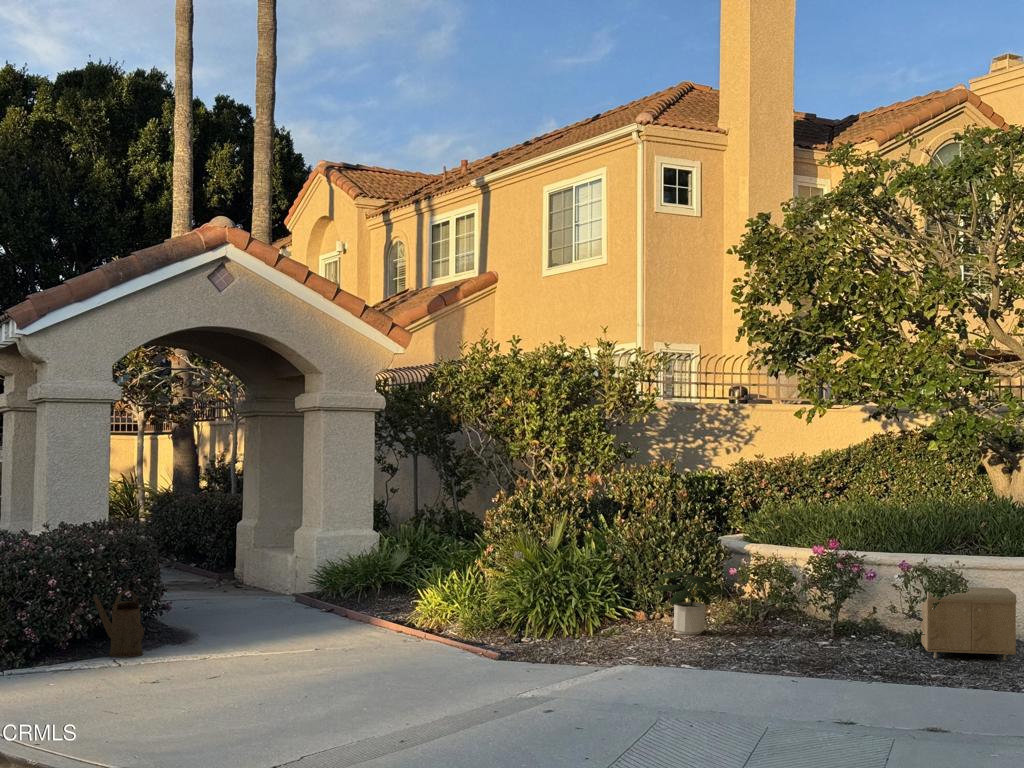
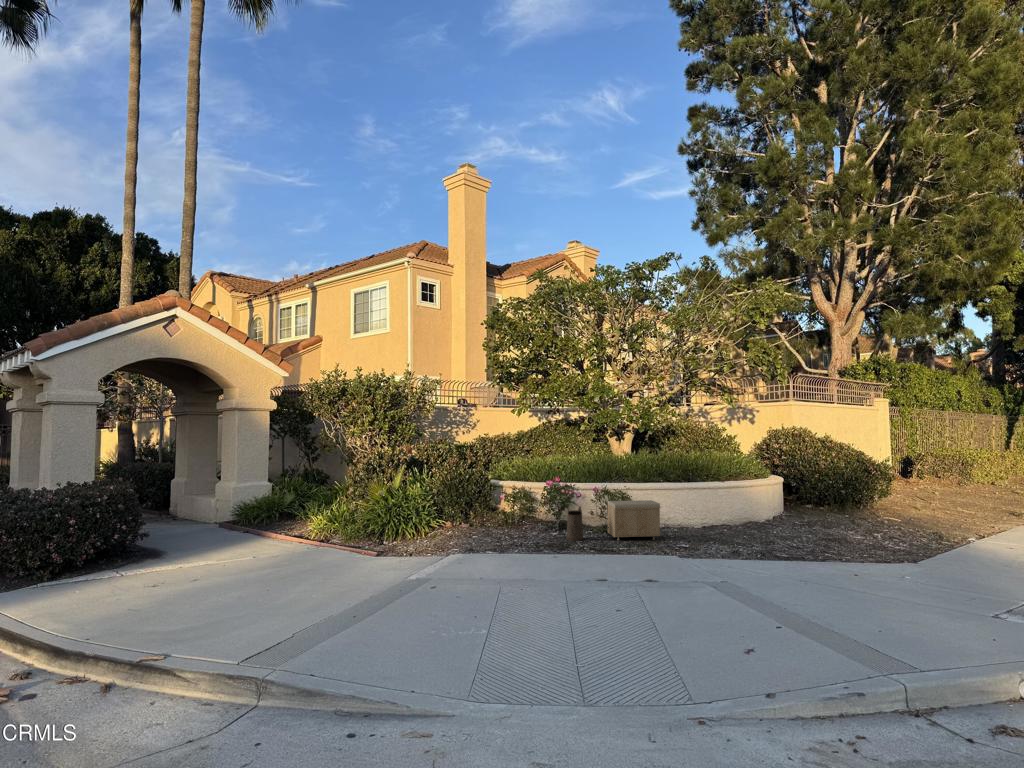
potted plant: present [653,572,729,635] -> none [456,499,500,535]
watering can: present [93,590,144,658] -> present [566,506,584,541]

